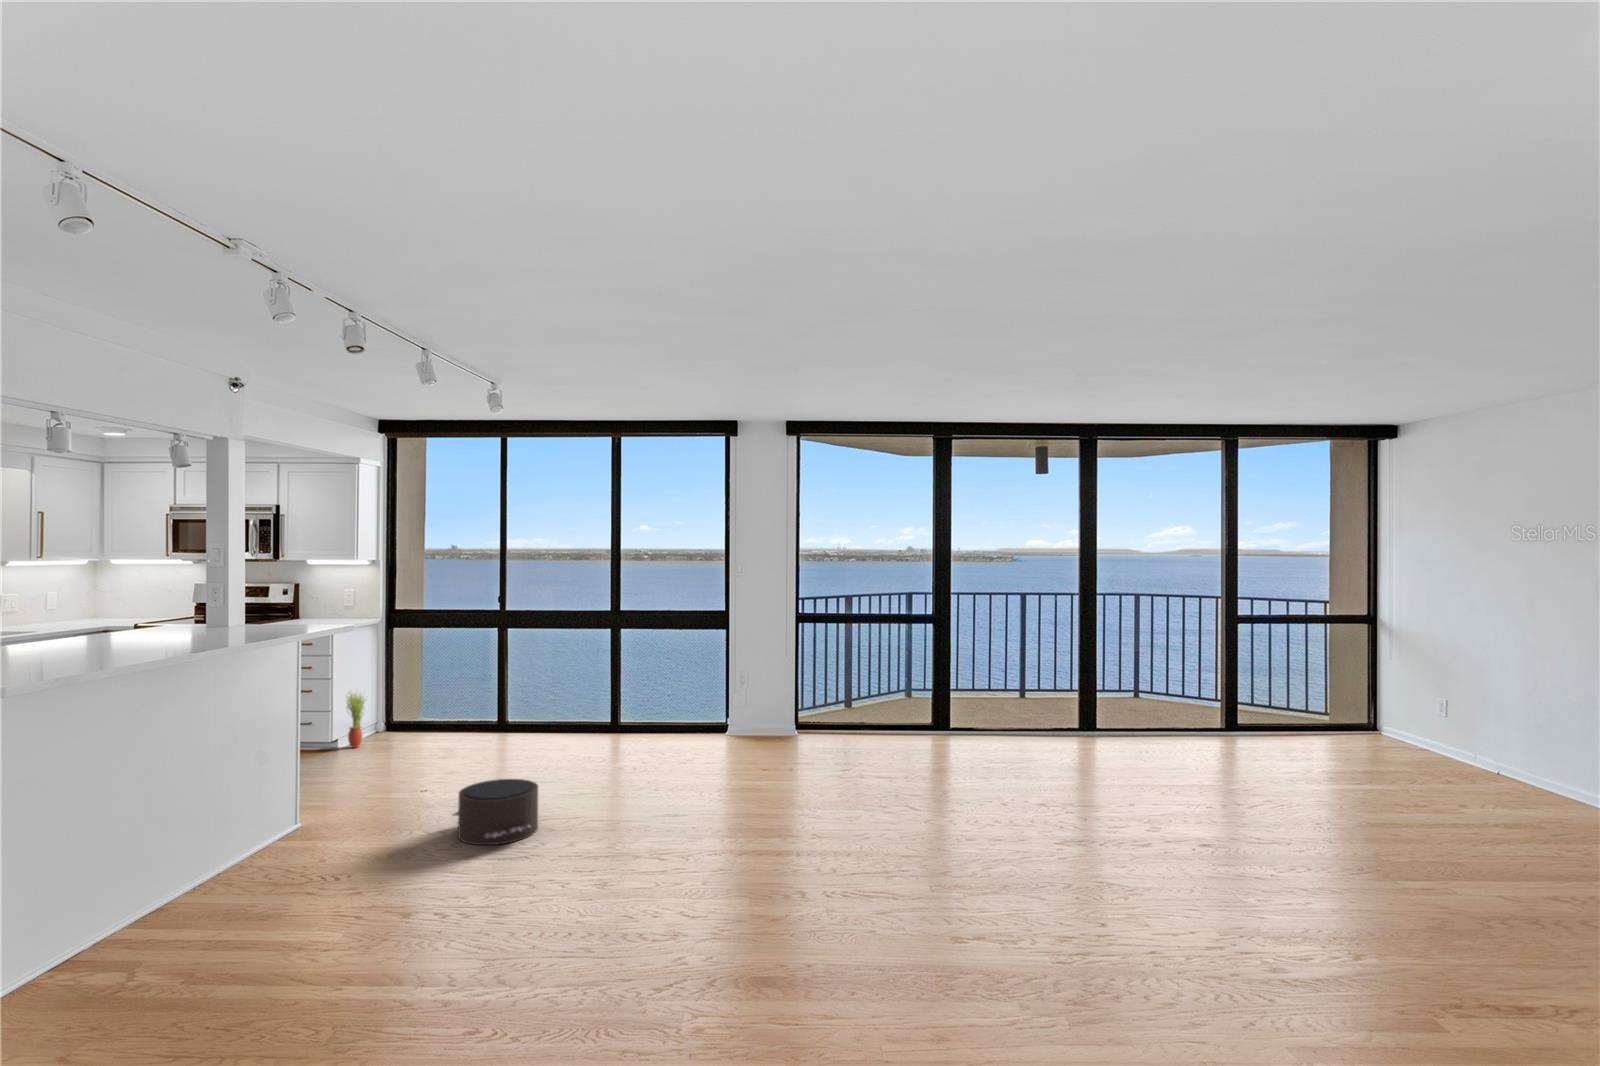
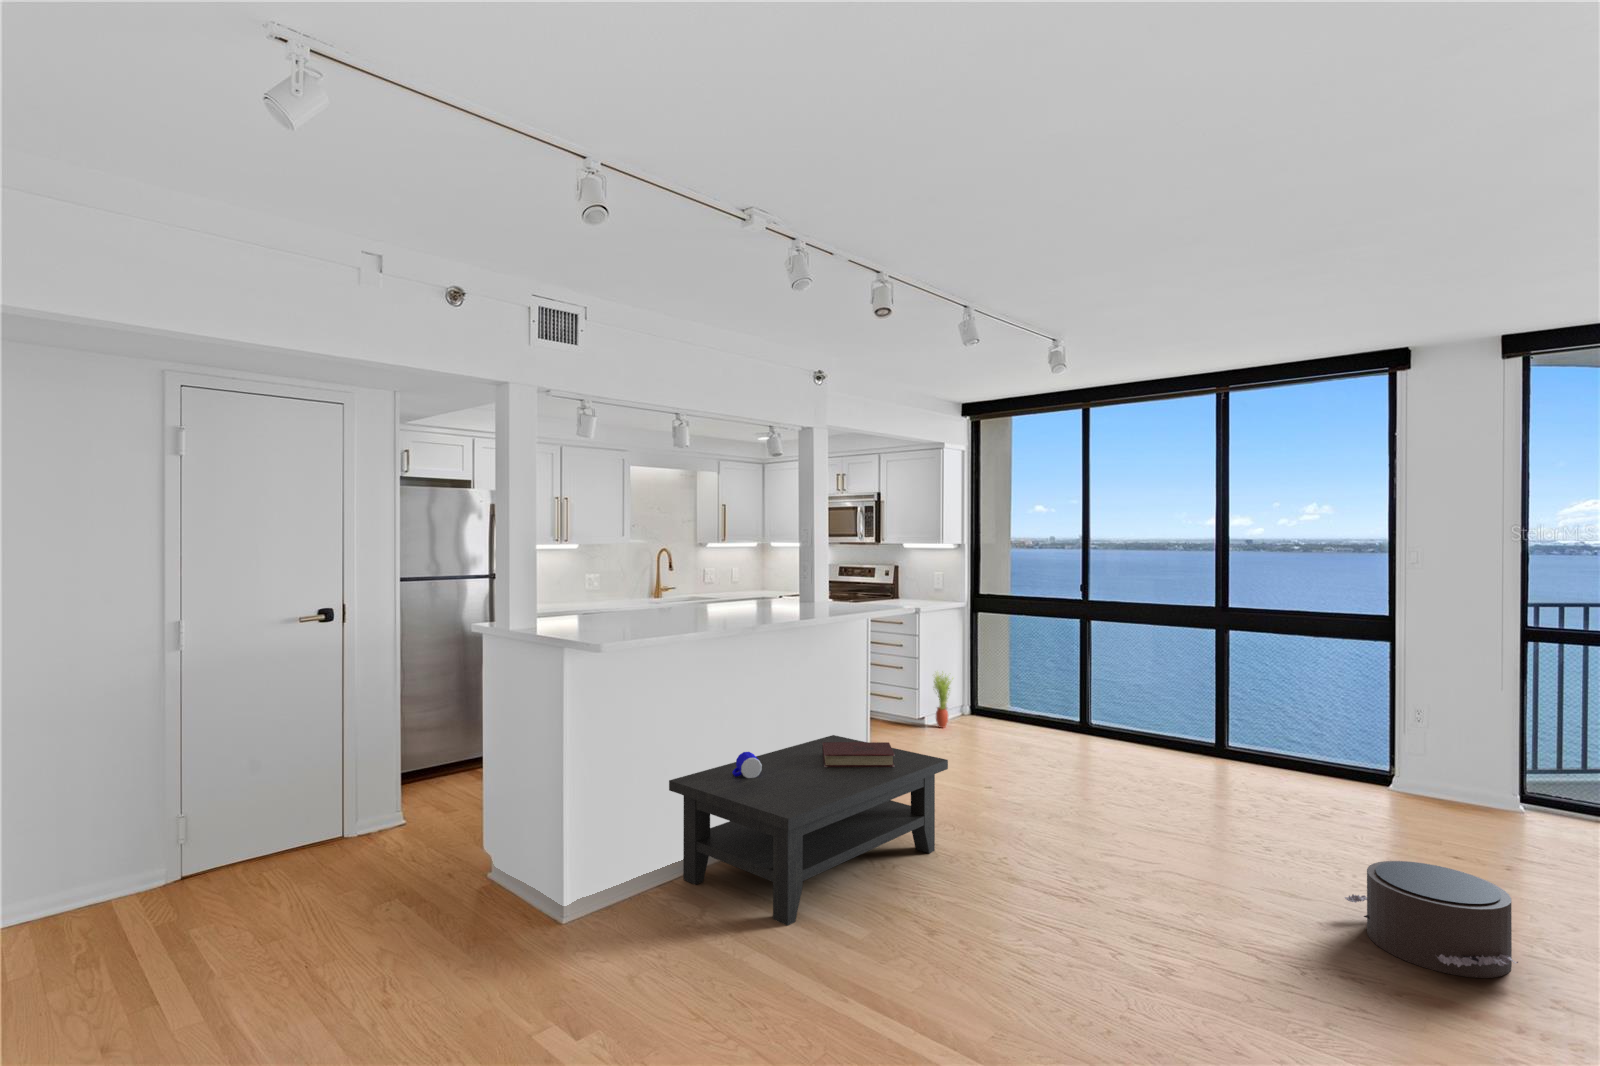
coffee table: none [74,761,401,953] -> present [669,735,948,926]
pouf: present [453,779,538,845] -> present [1345,861,1518,978]

